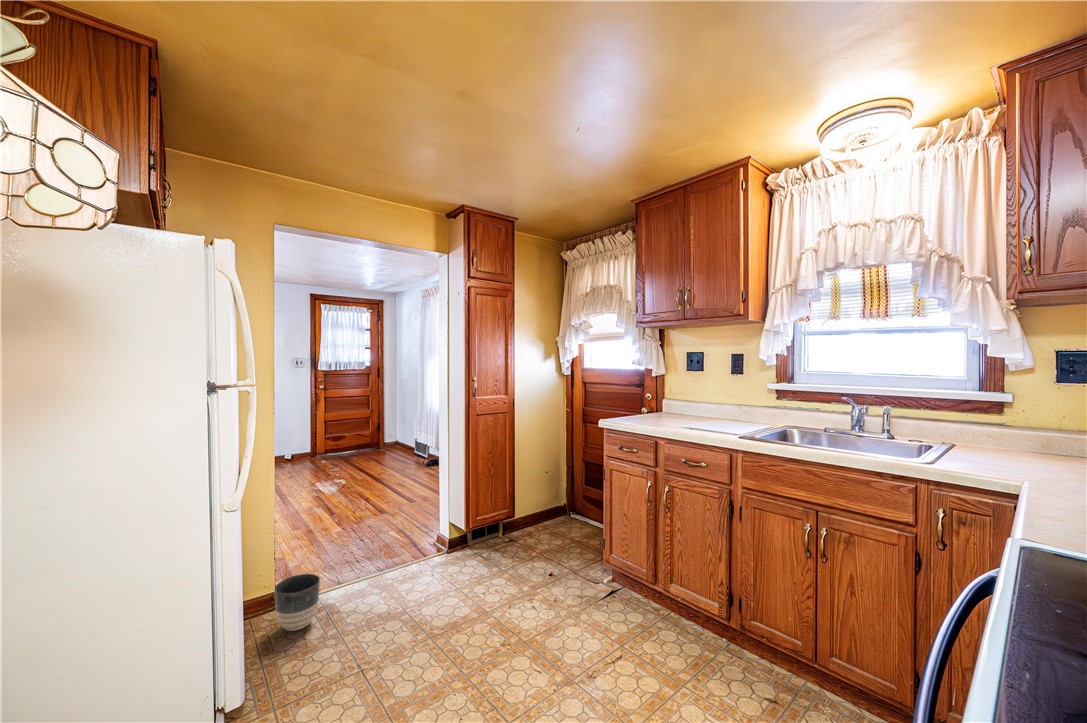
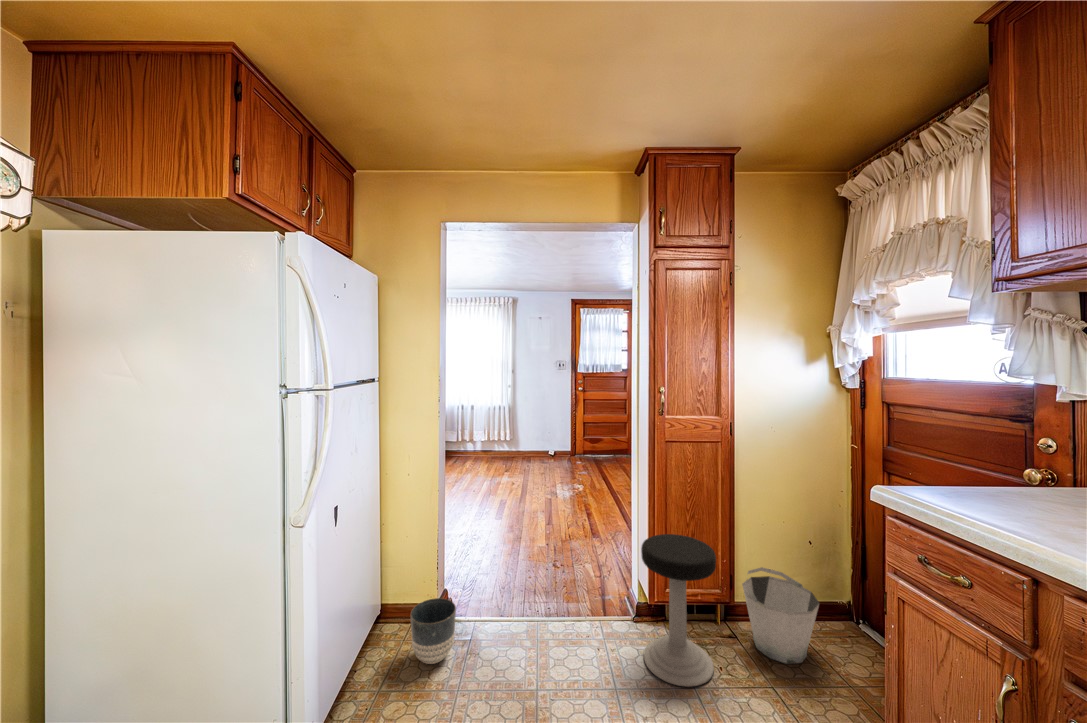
stool: none [463,479,512,573] -> present [641,534,716,686]
bucket: none [517,492,559,544] -> present [742,567,819,664]

